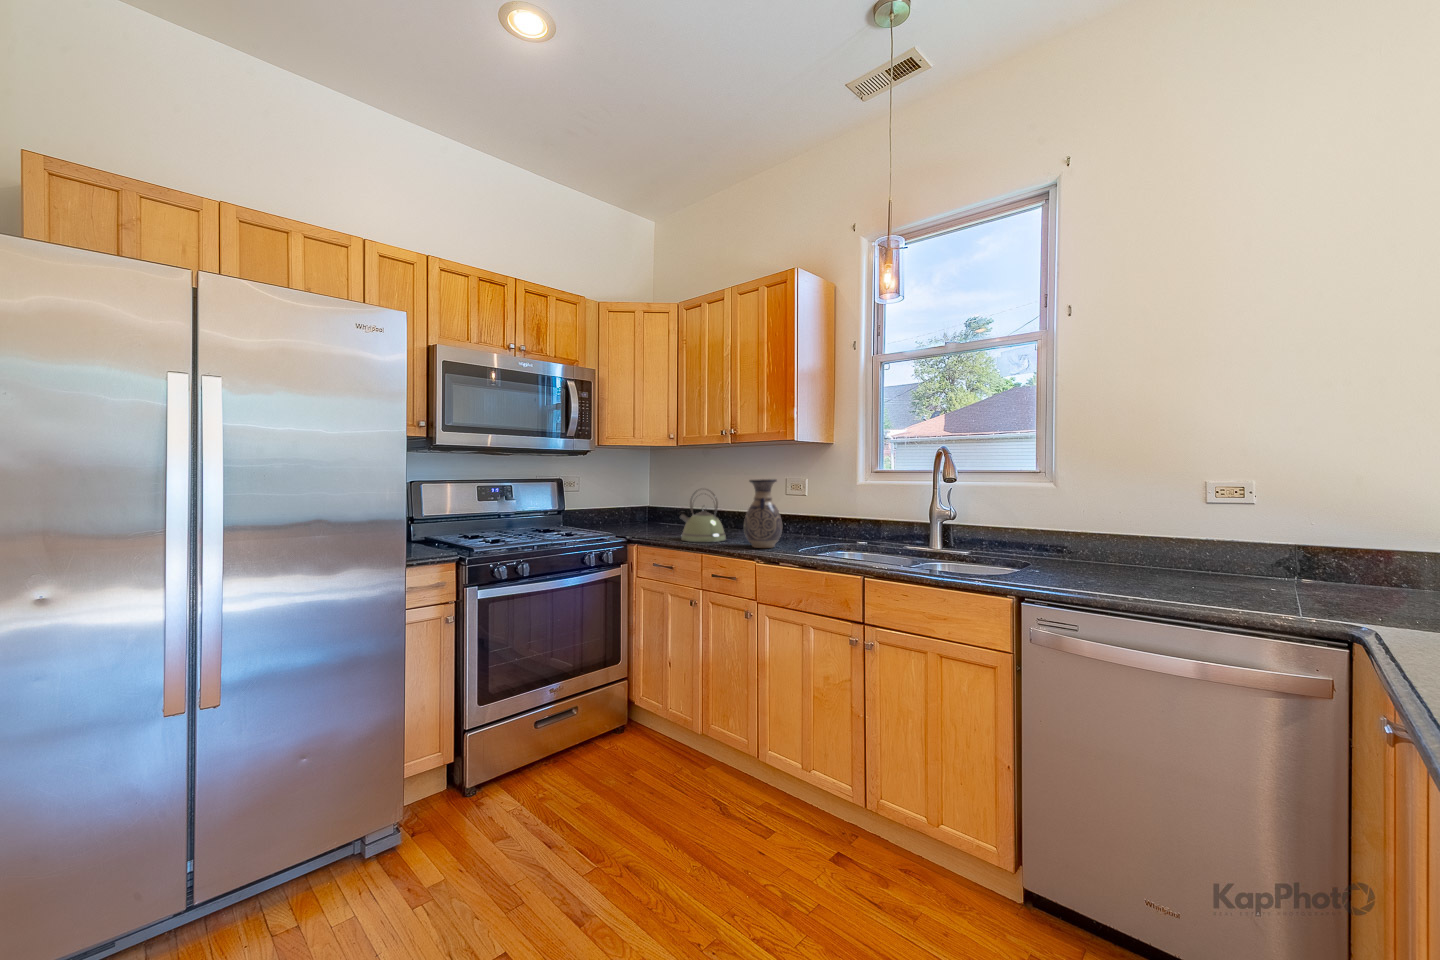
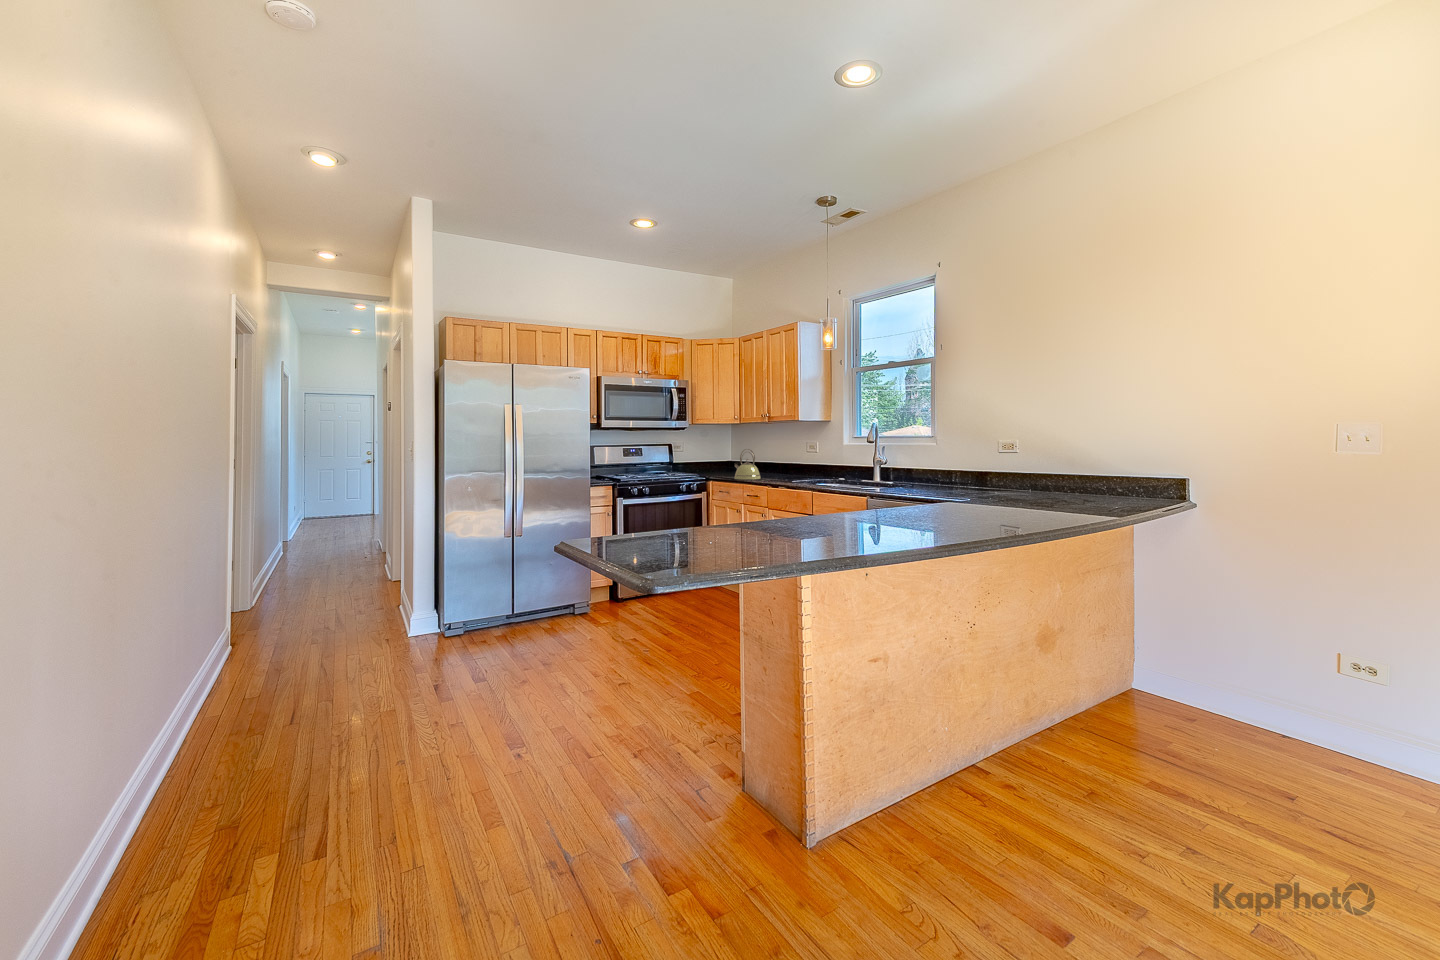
vase: present [744,479,782,548] -> none [765,442,787,482]

